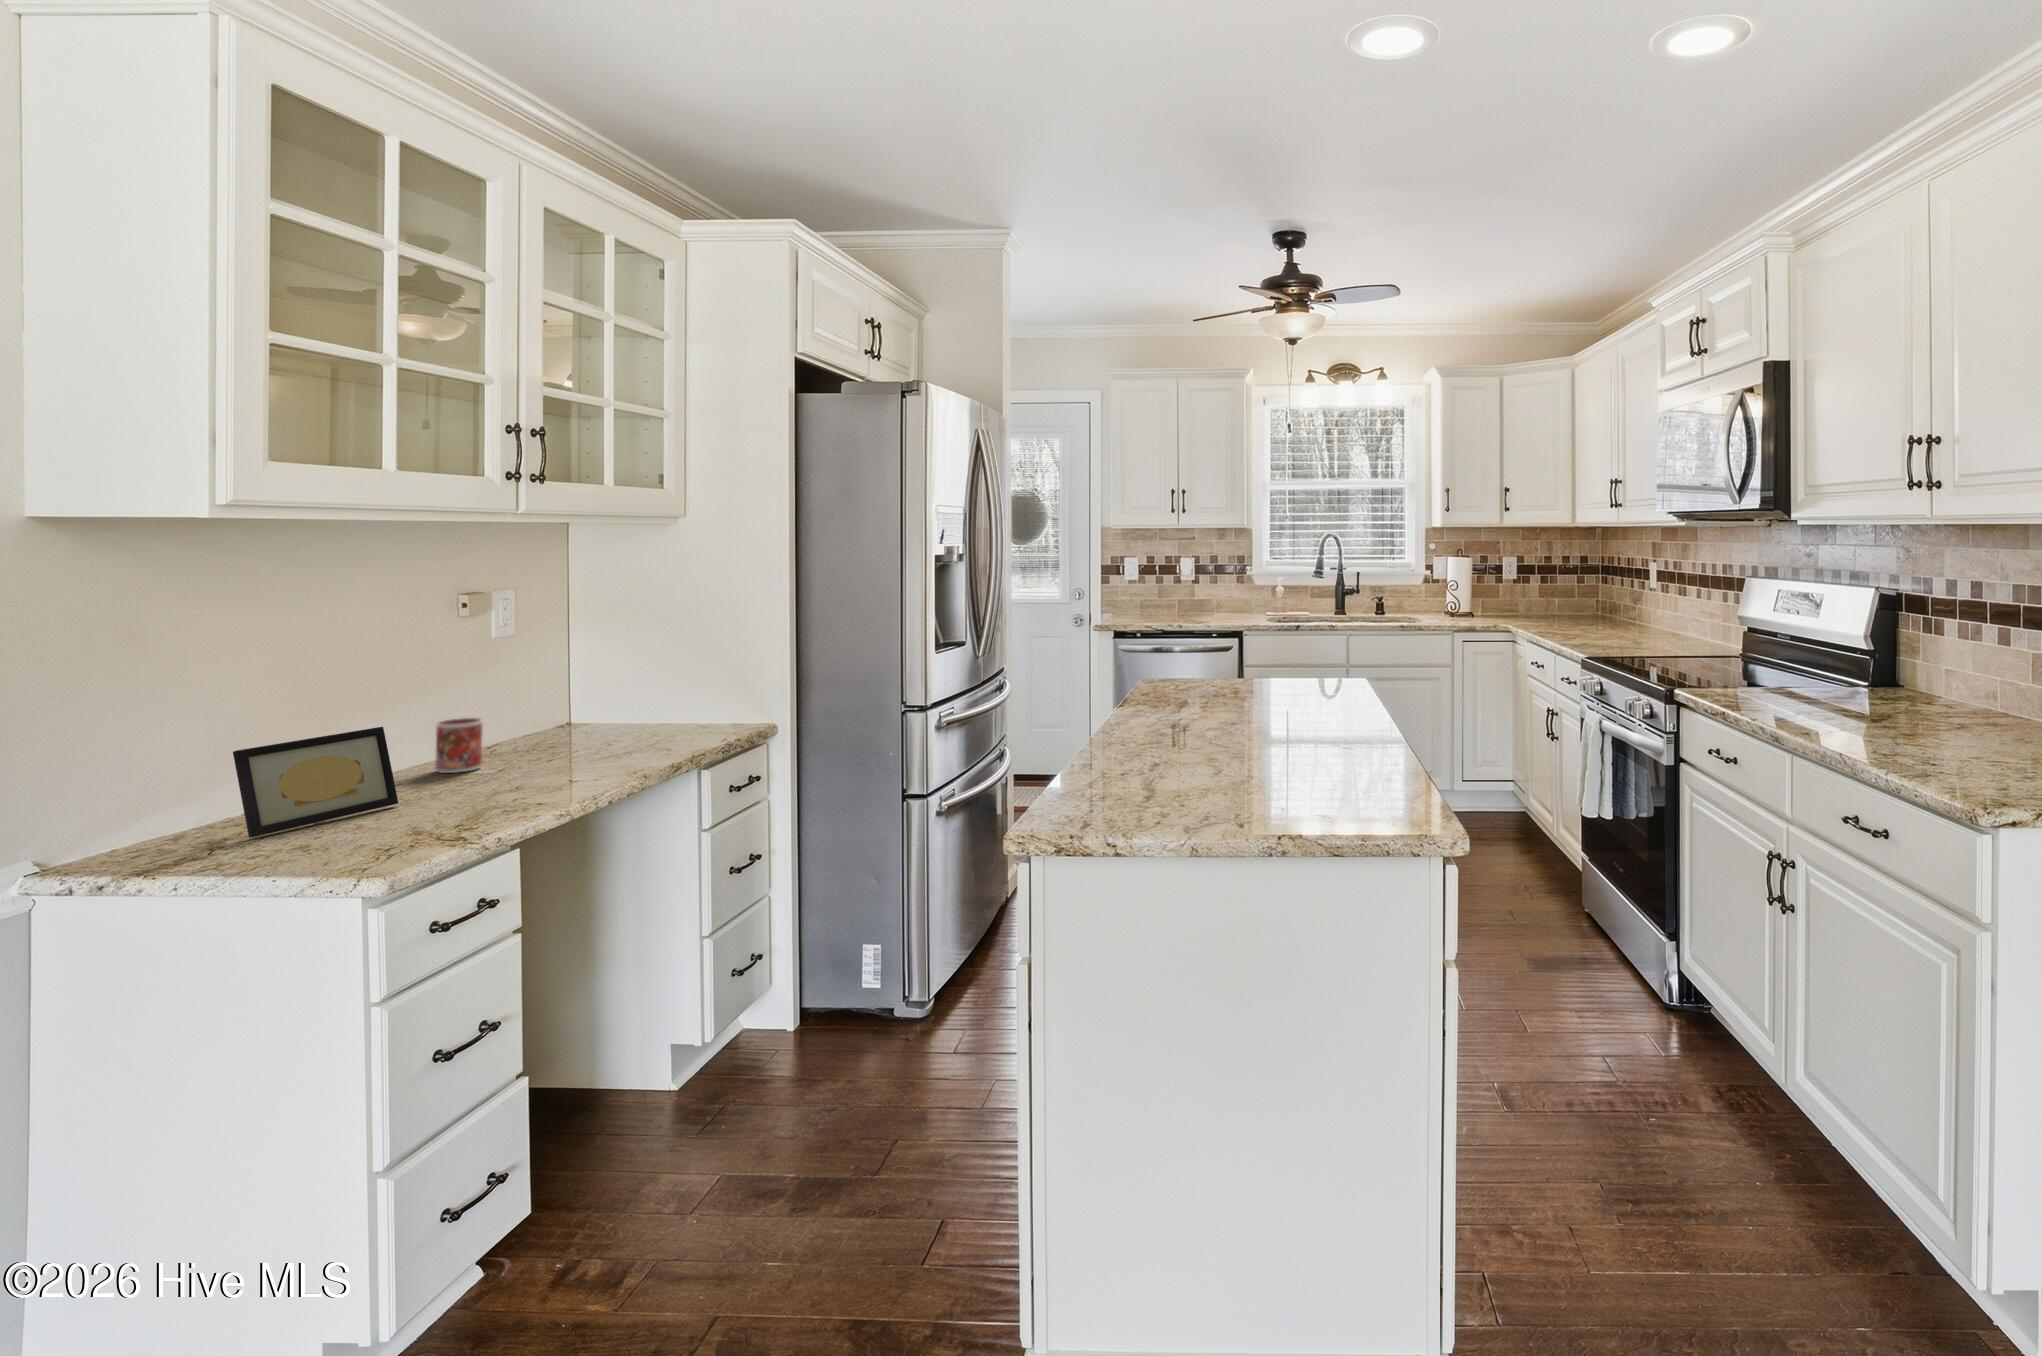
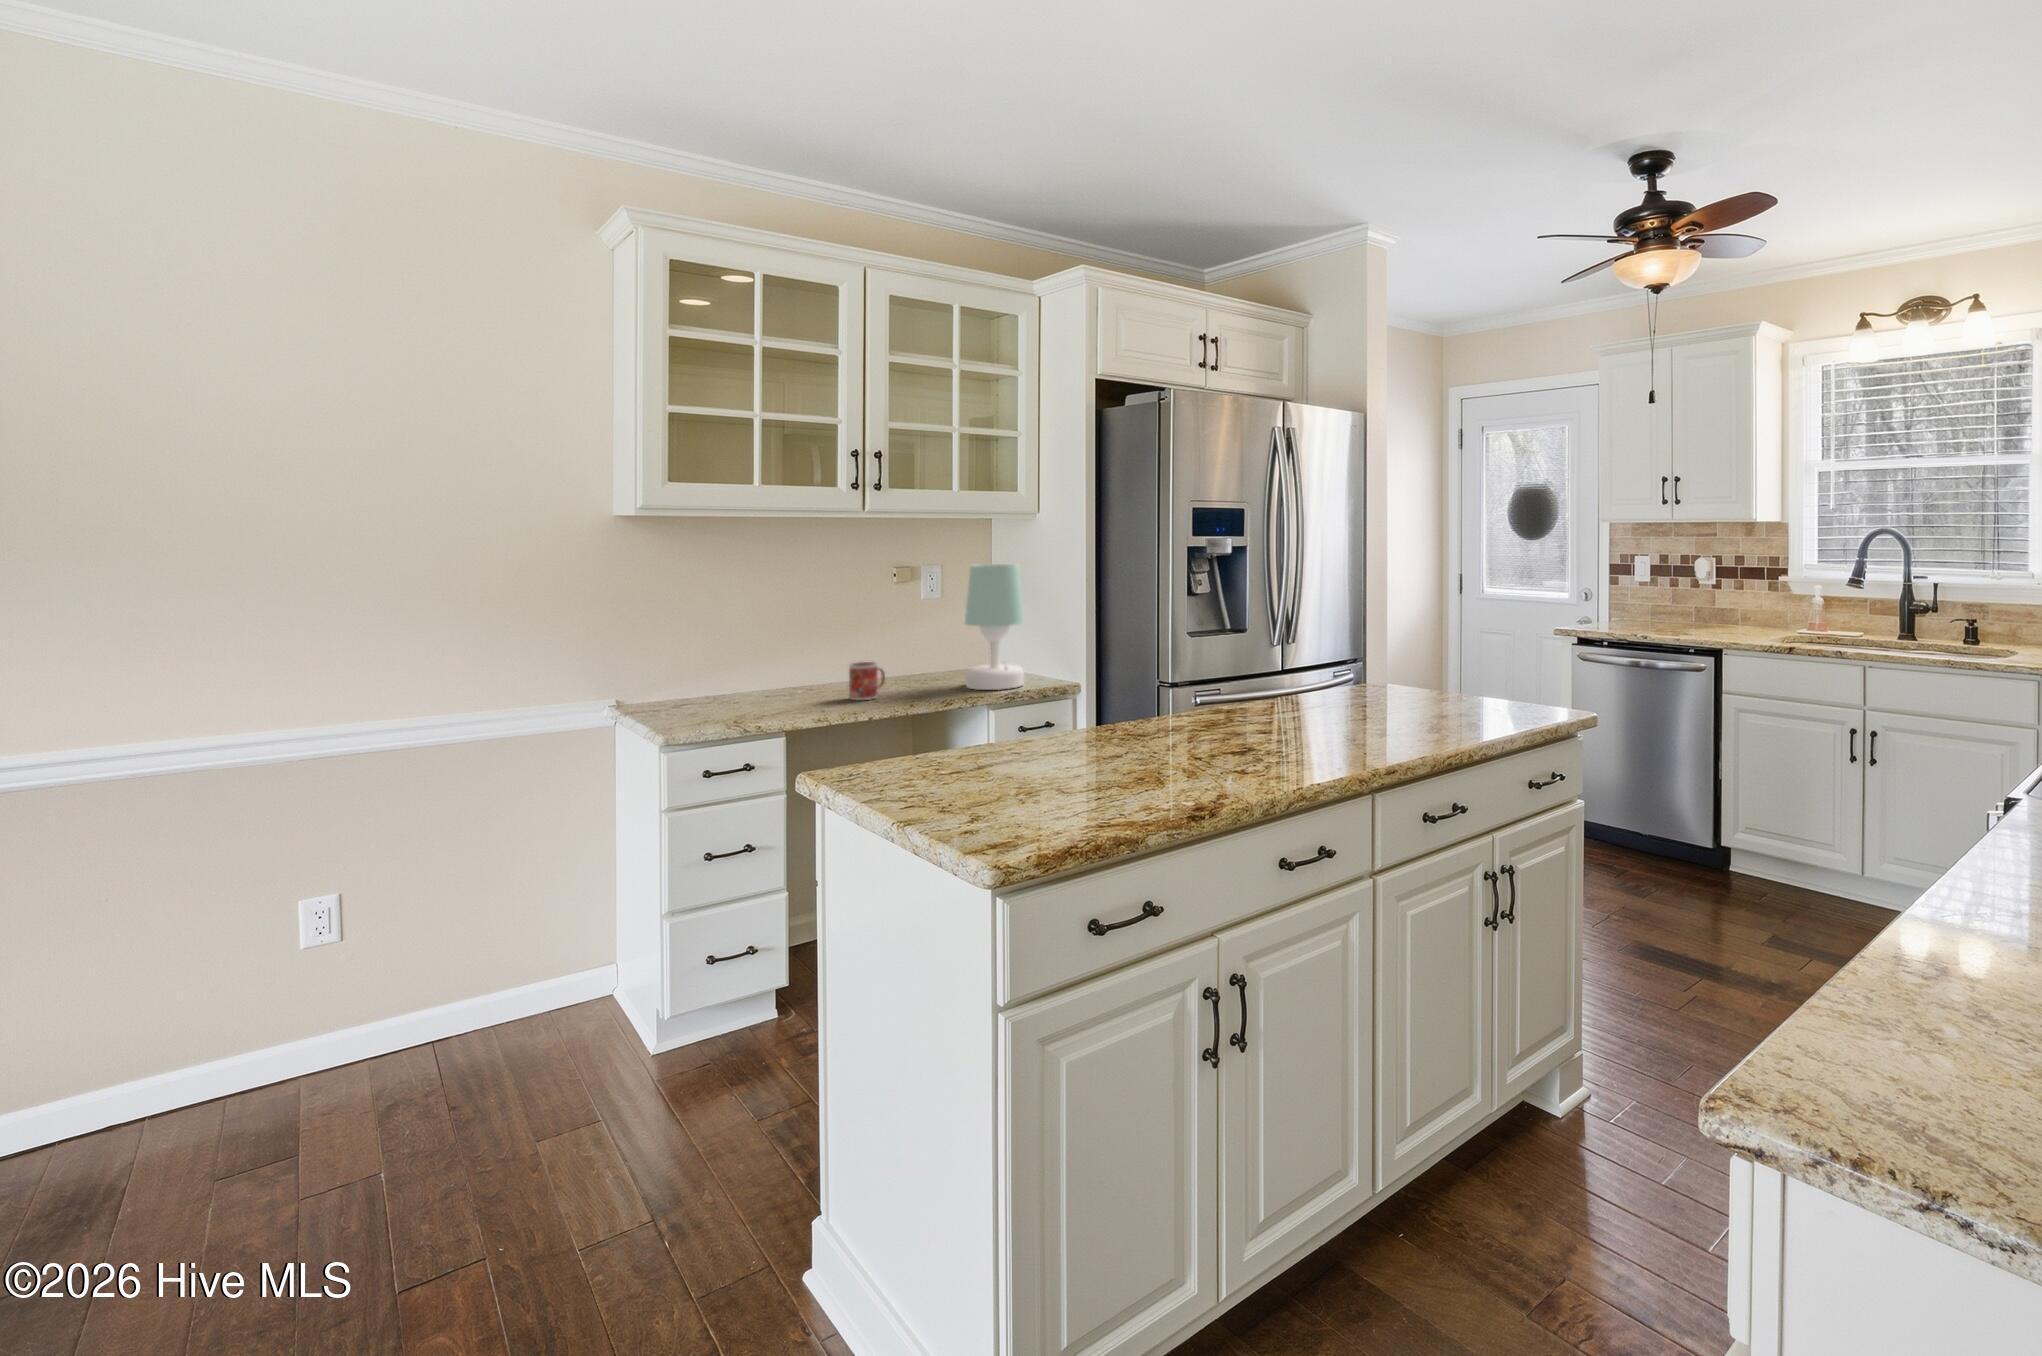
table lamp: none [565,578,652,741] -> present [965,564,1024,690]
picture frame: present [233,727,398,838] -> none [683,662,778,725]

